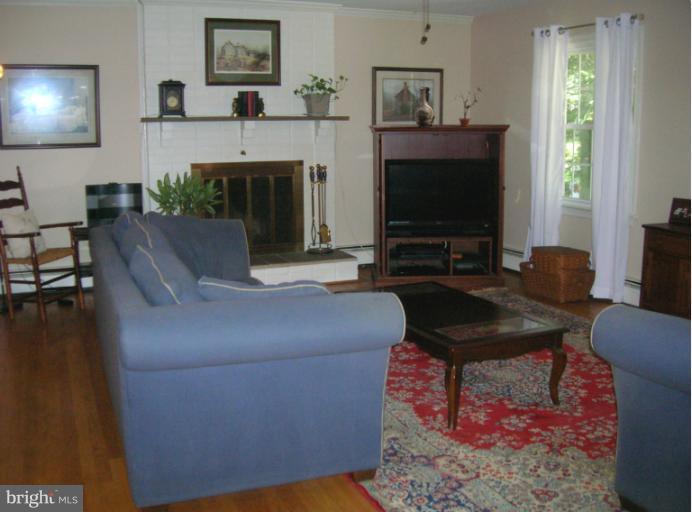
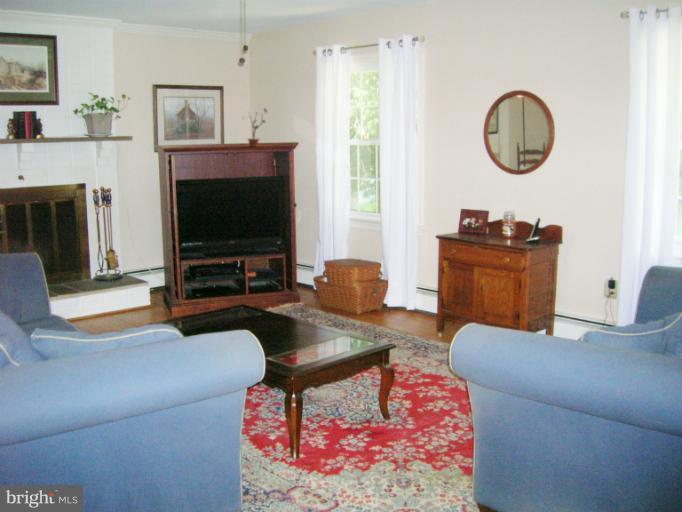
decorative vase: present [415,87,435,127] -> none [203,107,225,147]

